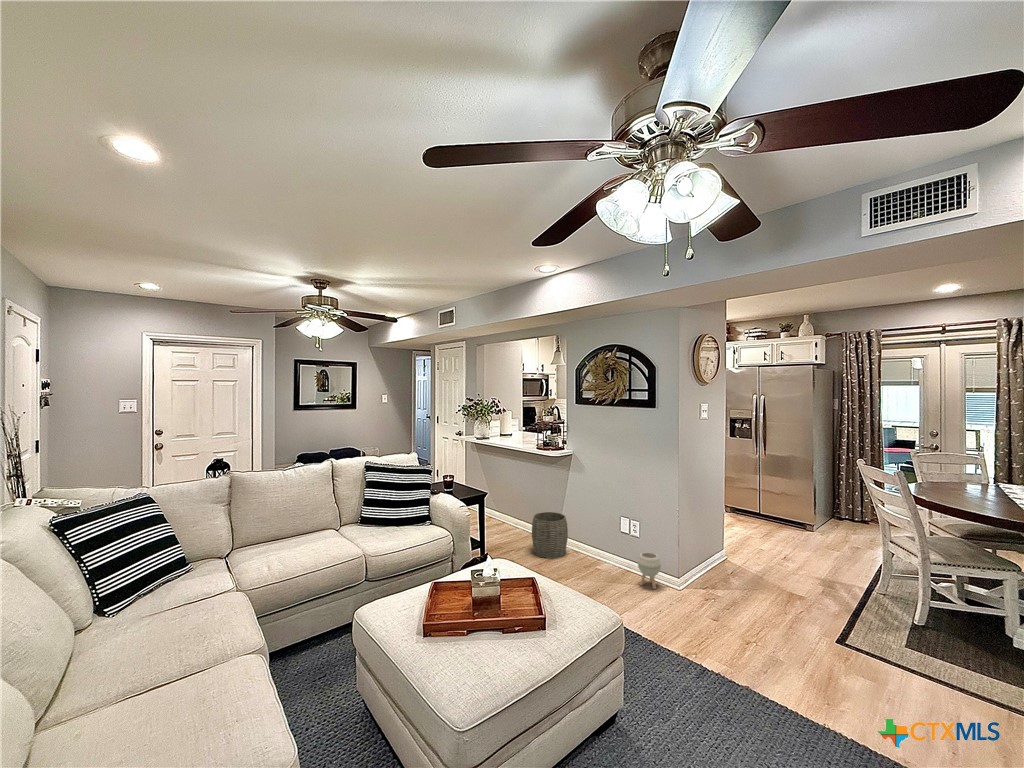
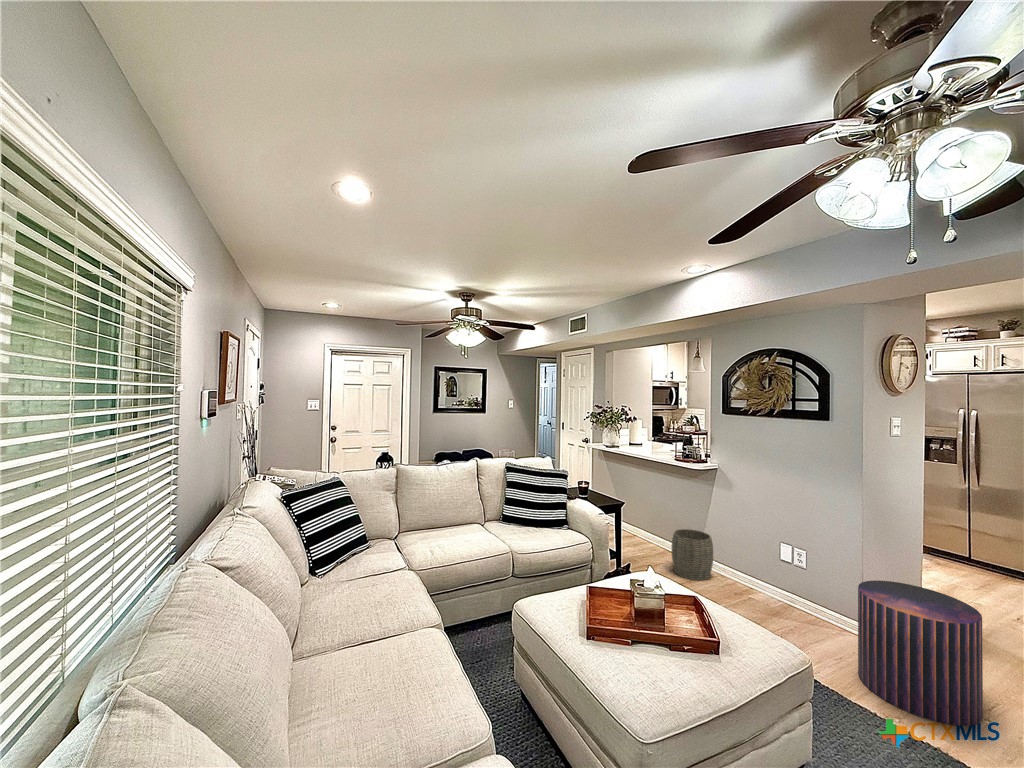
pouf: none [671,541,754,653] -> present [858,580,983,726]
planter: present [638,552,661,589] -> none [806,587,837,631]

